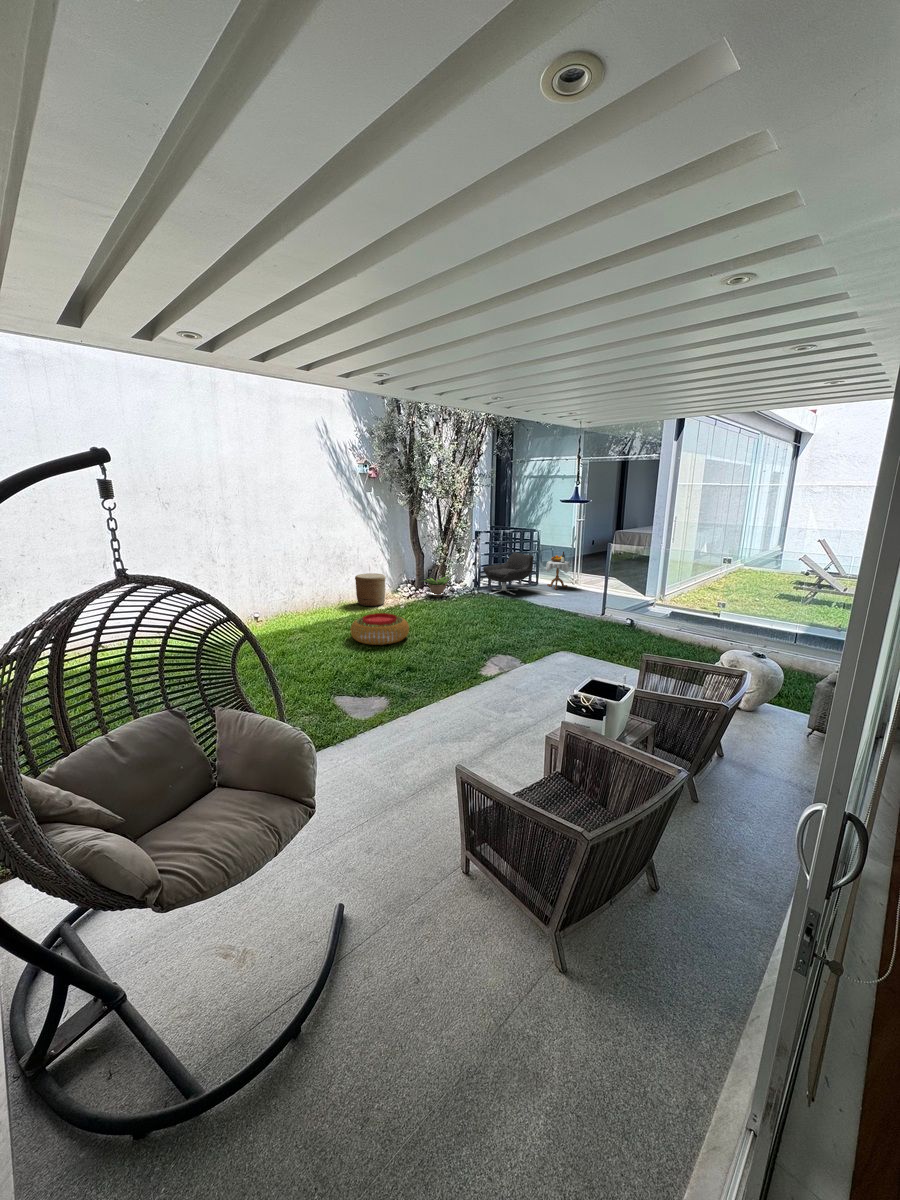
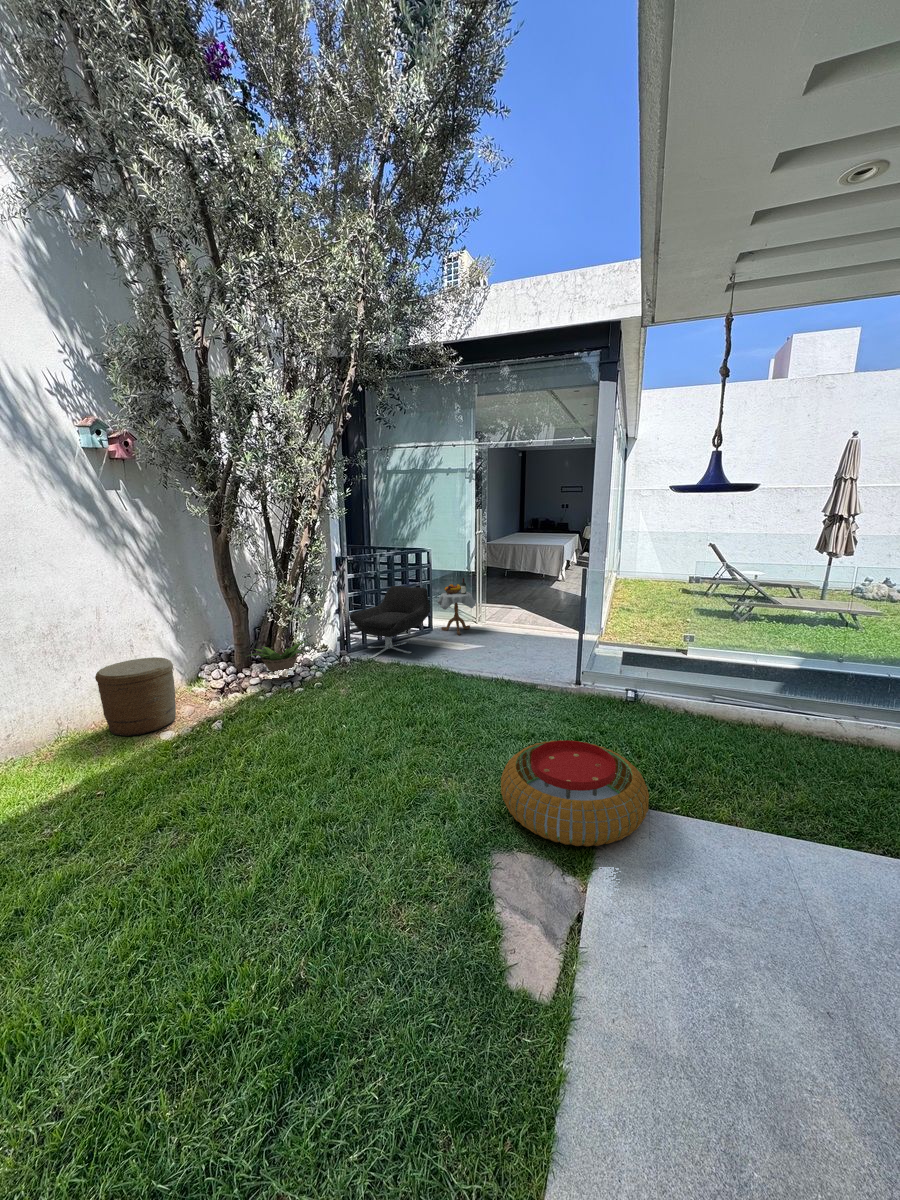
pouf: present [350,613,409,645] -> present [501,740,649,847]

